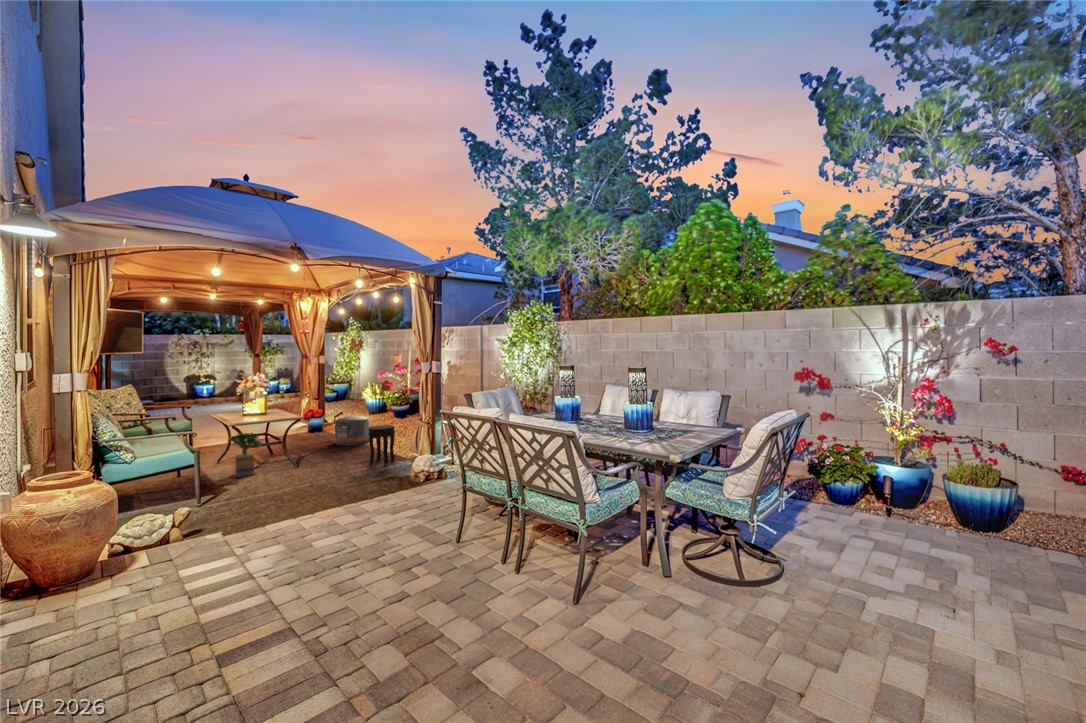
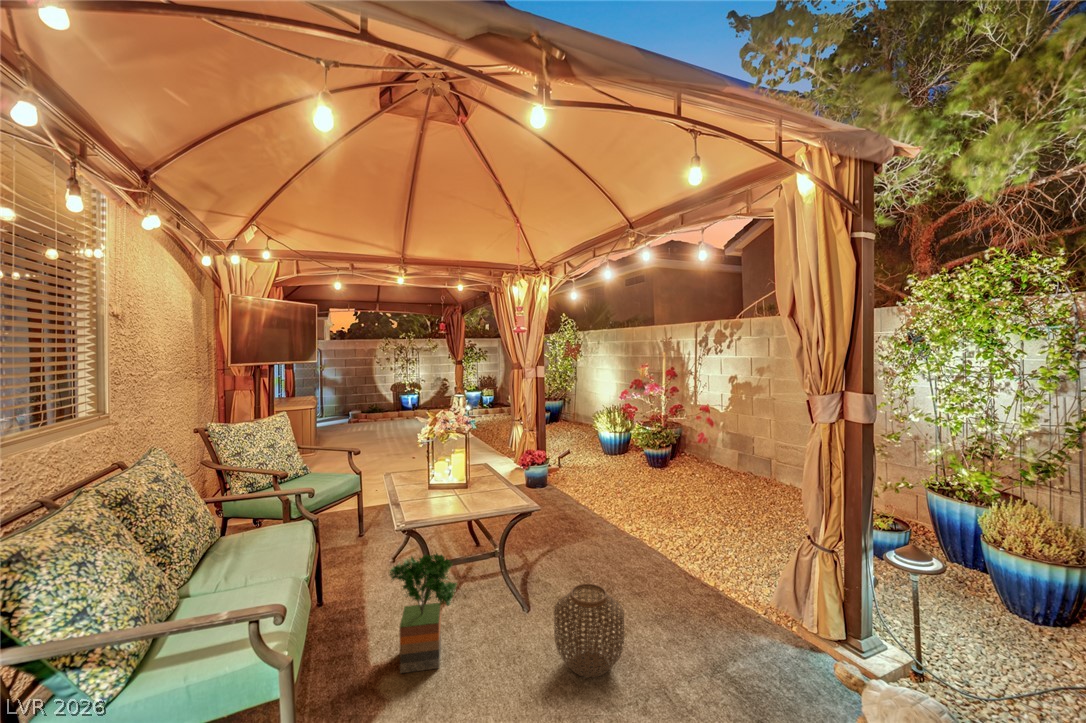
pouf: present [335,416,369,446] -> none [580,482,641,548]
side table: present [369,425,395,463] -> none [699,554,772,683]
woven basket: none [306,439,336,469] -> present [554,584,624,677]

